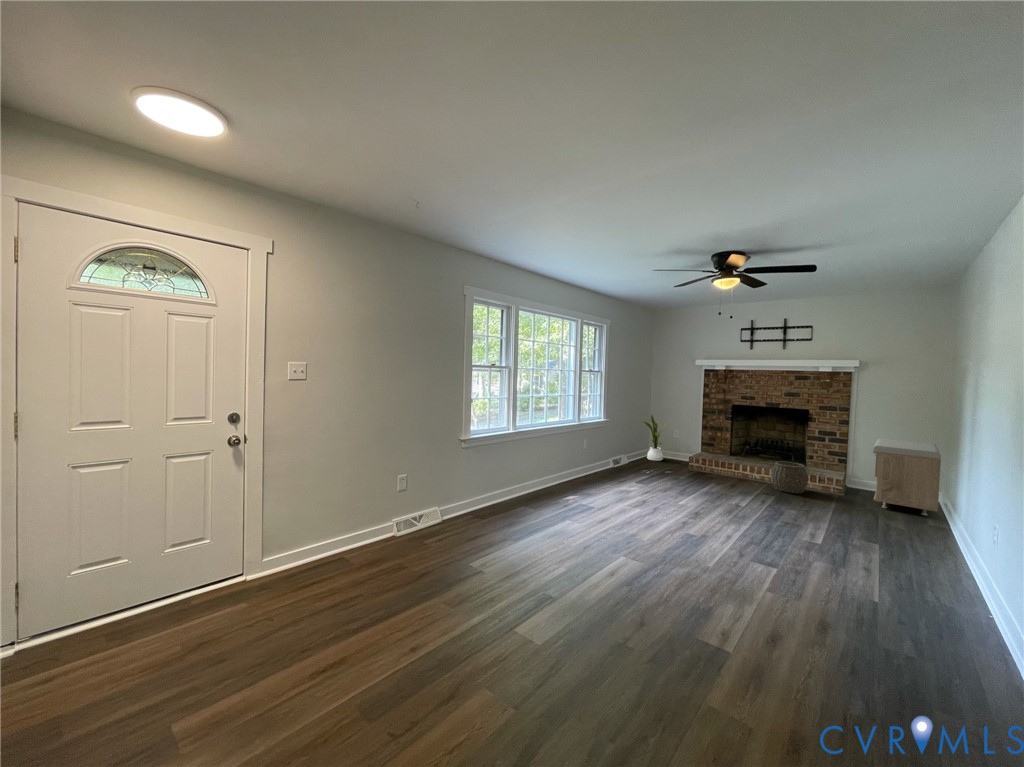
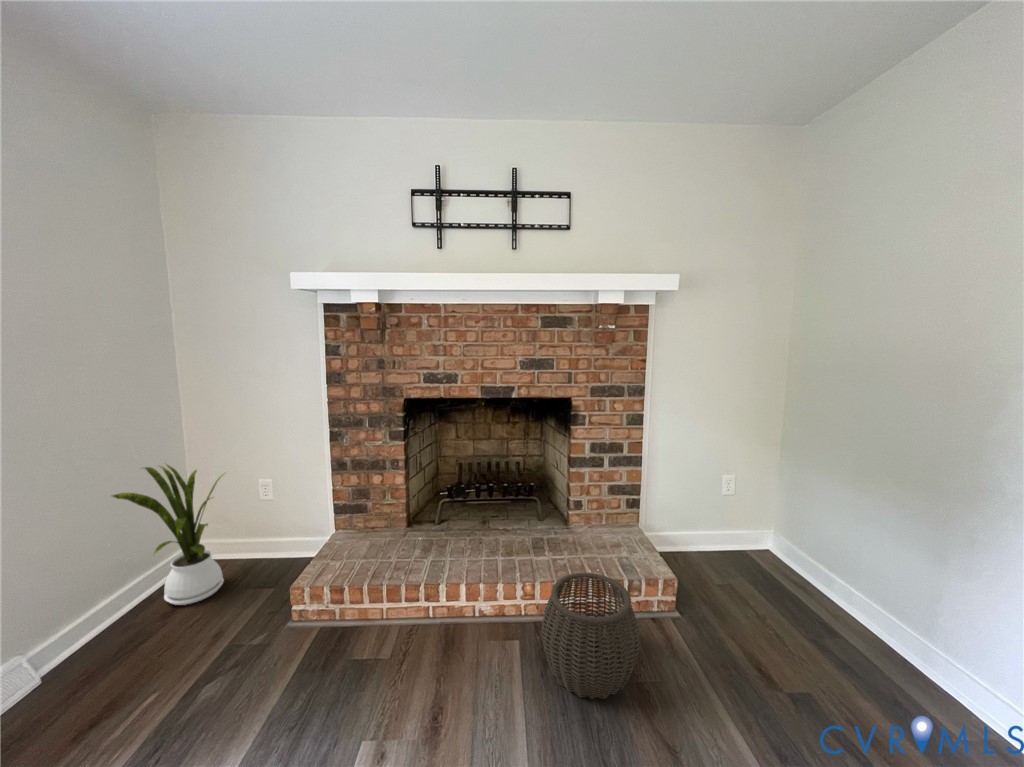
storage bench: present [873,438,941,515] -> none [701,451,950,671]

